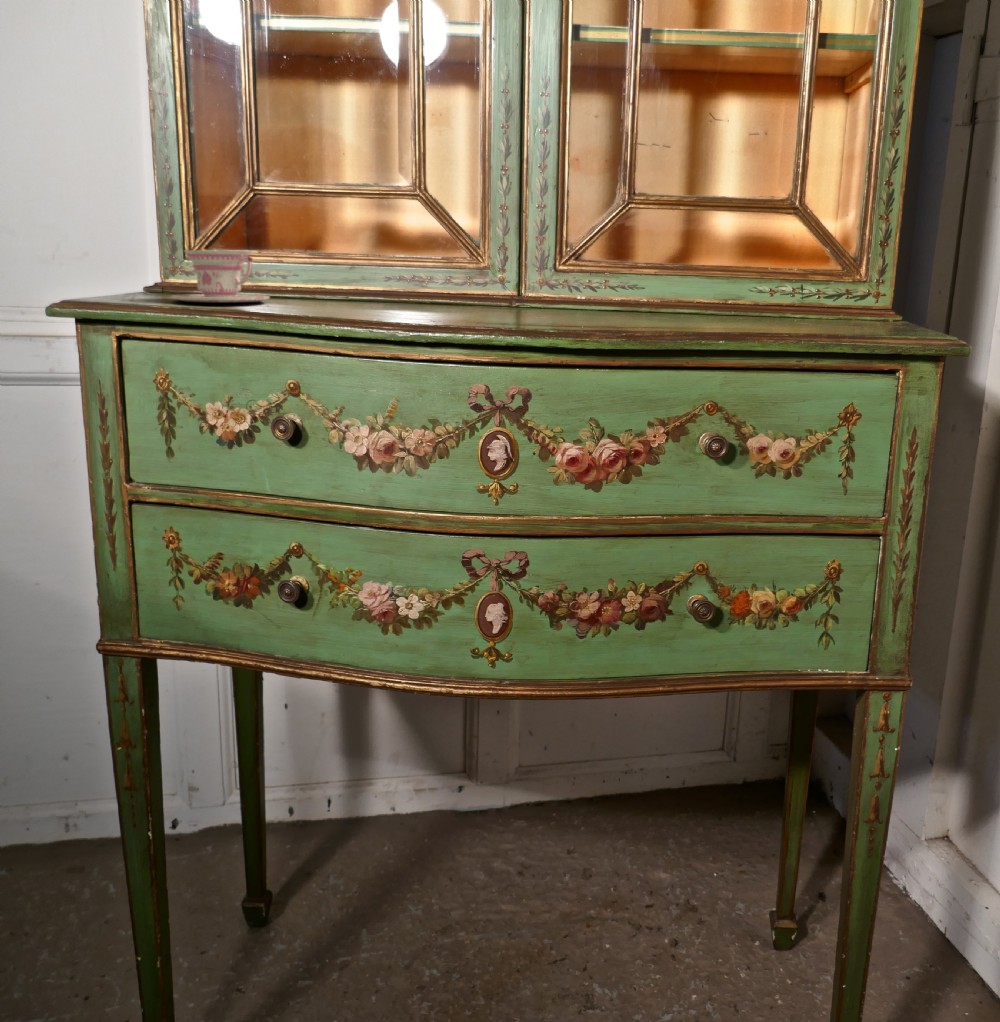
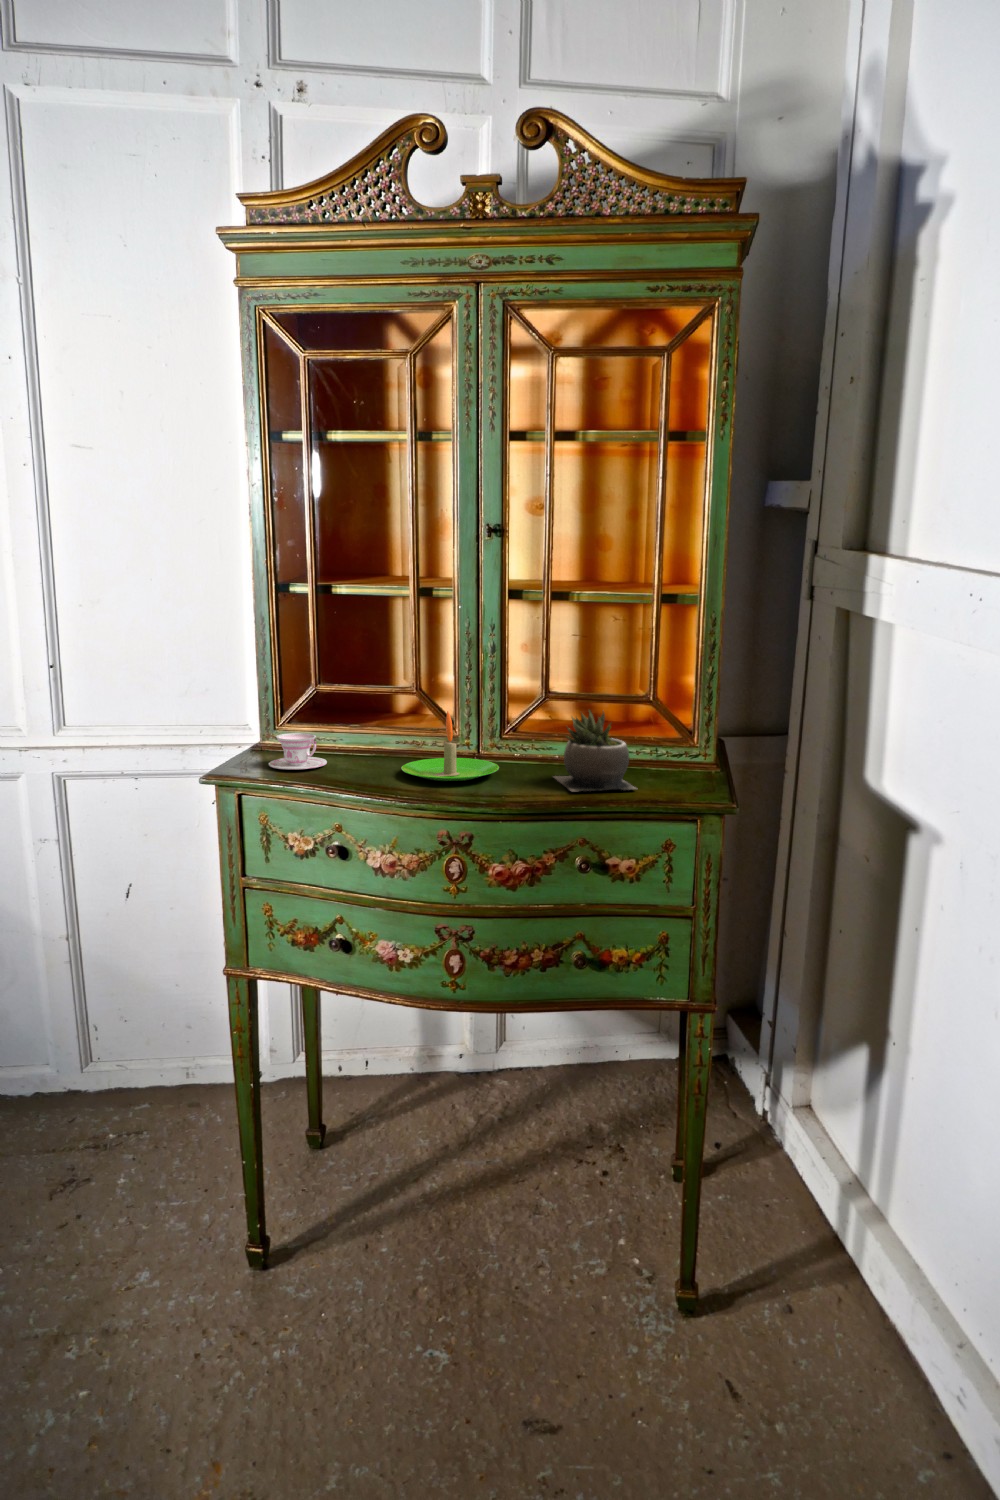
succulent plant: none [644,193,797,325] -> present [554,710,636,791]
candle: none [396,203,559,314] -> present [401,711,499,781]

